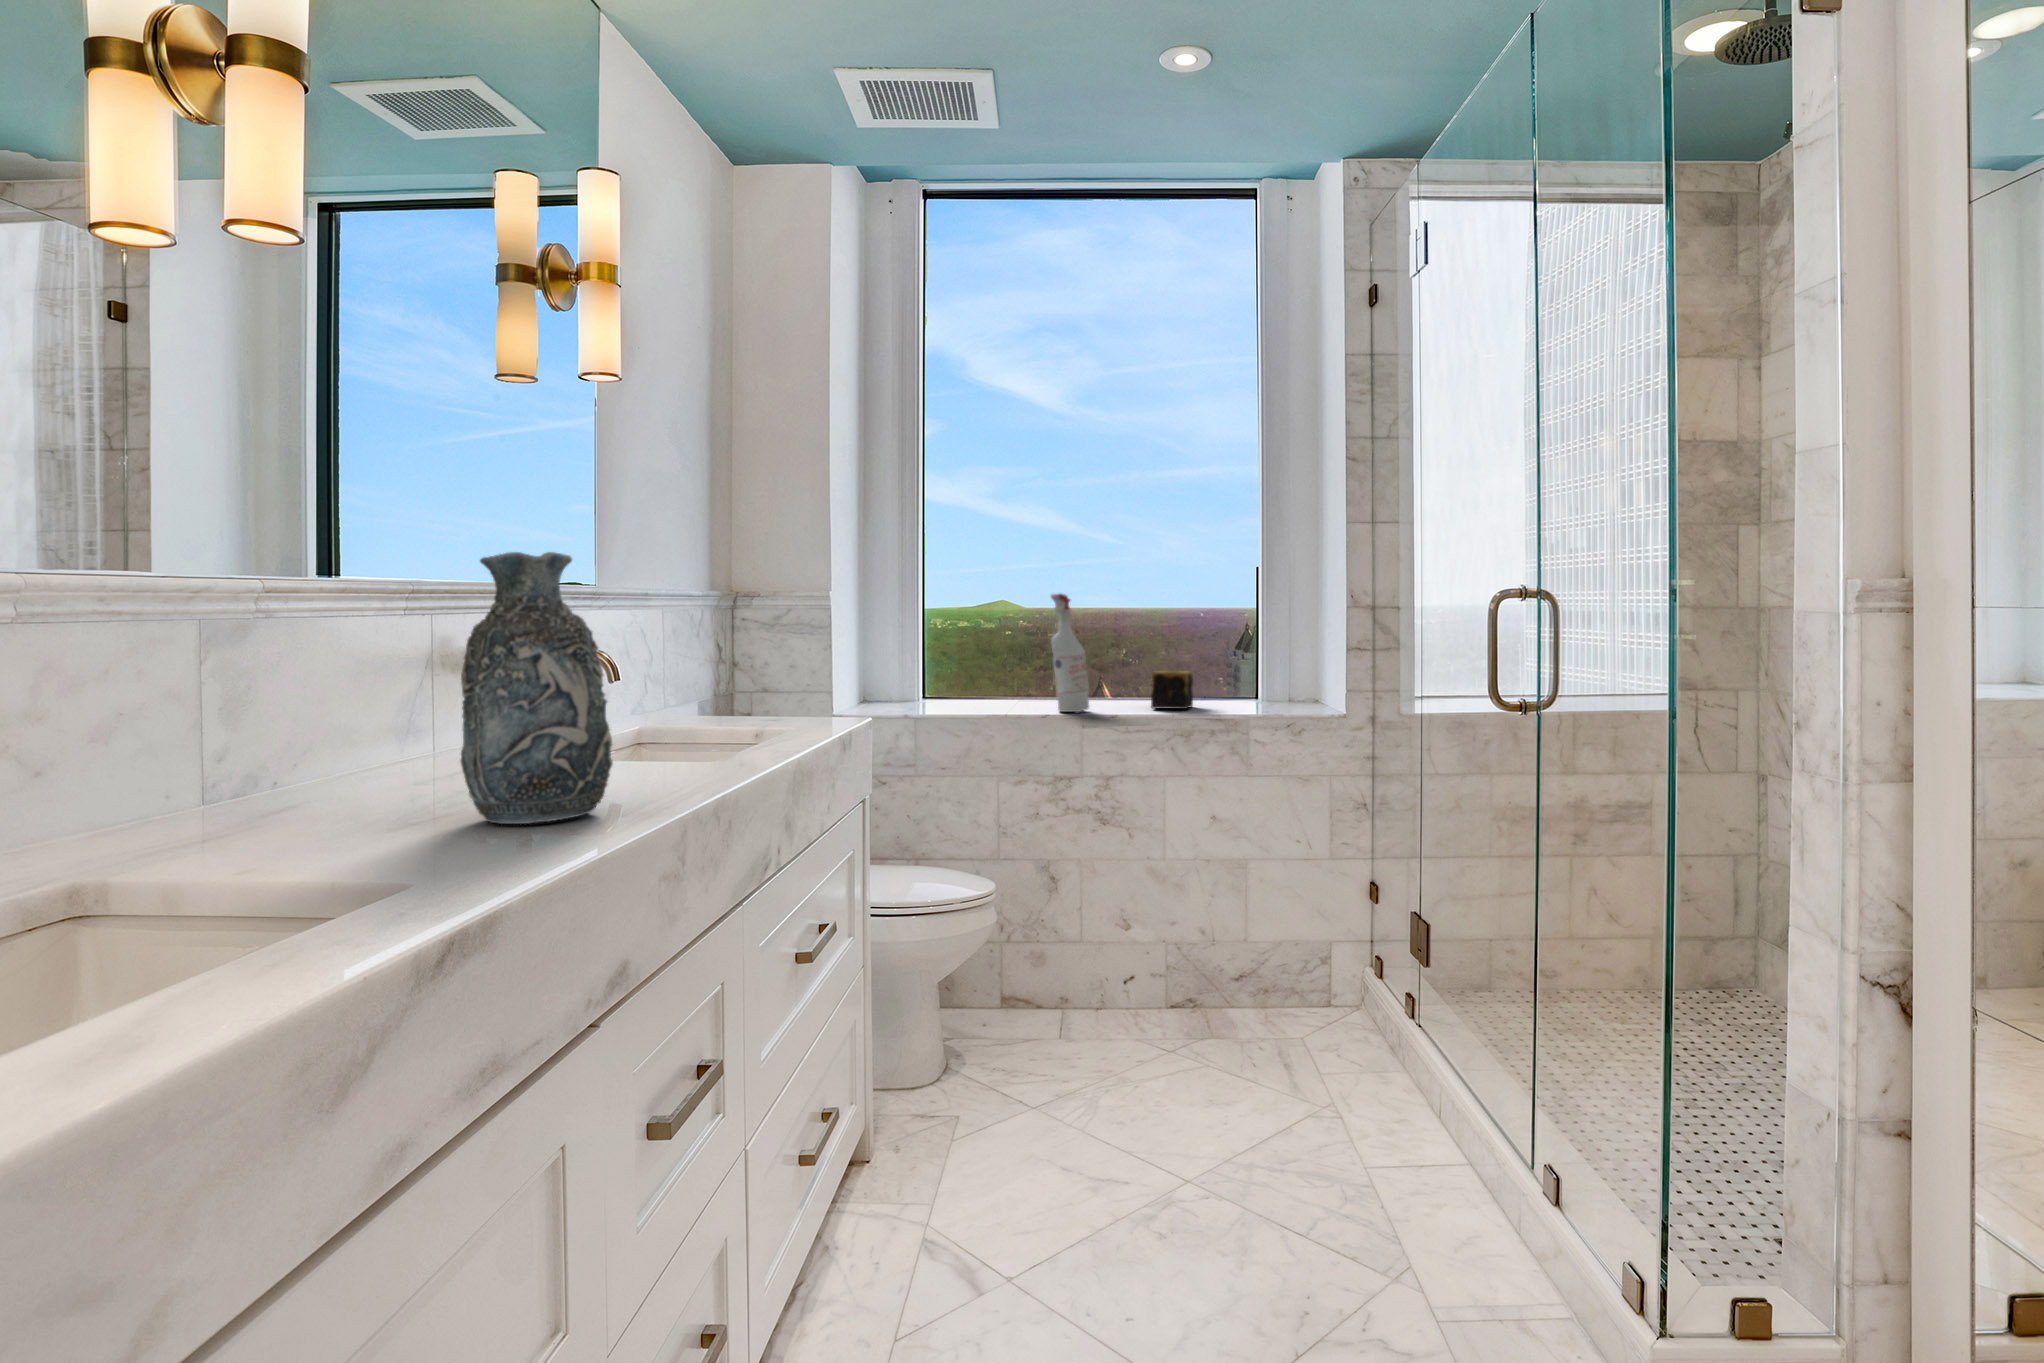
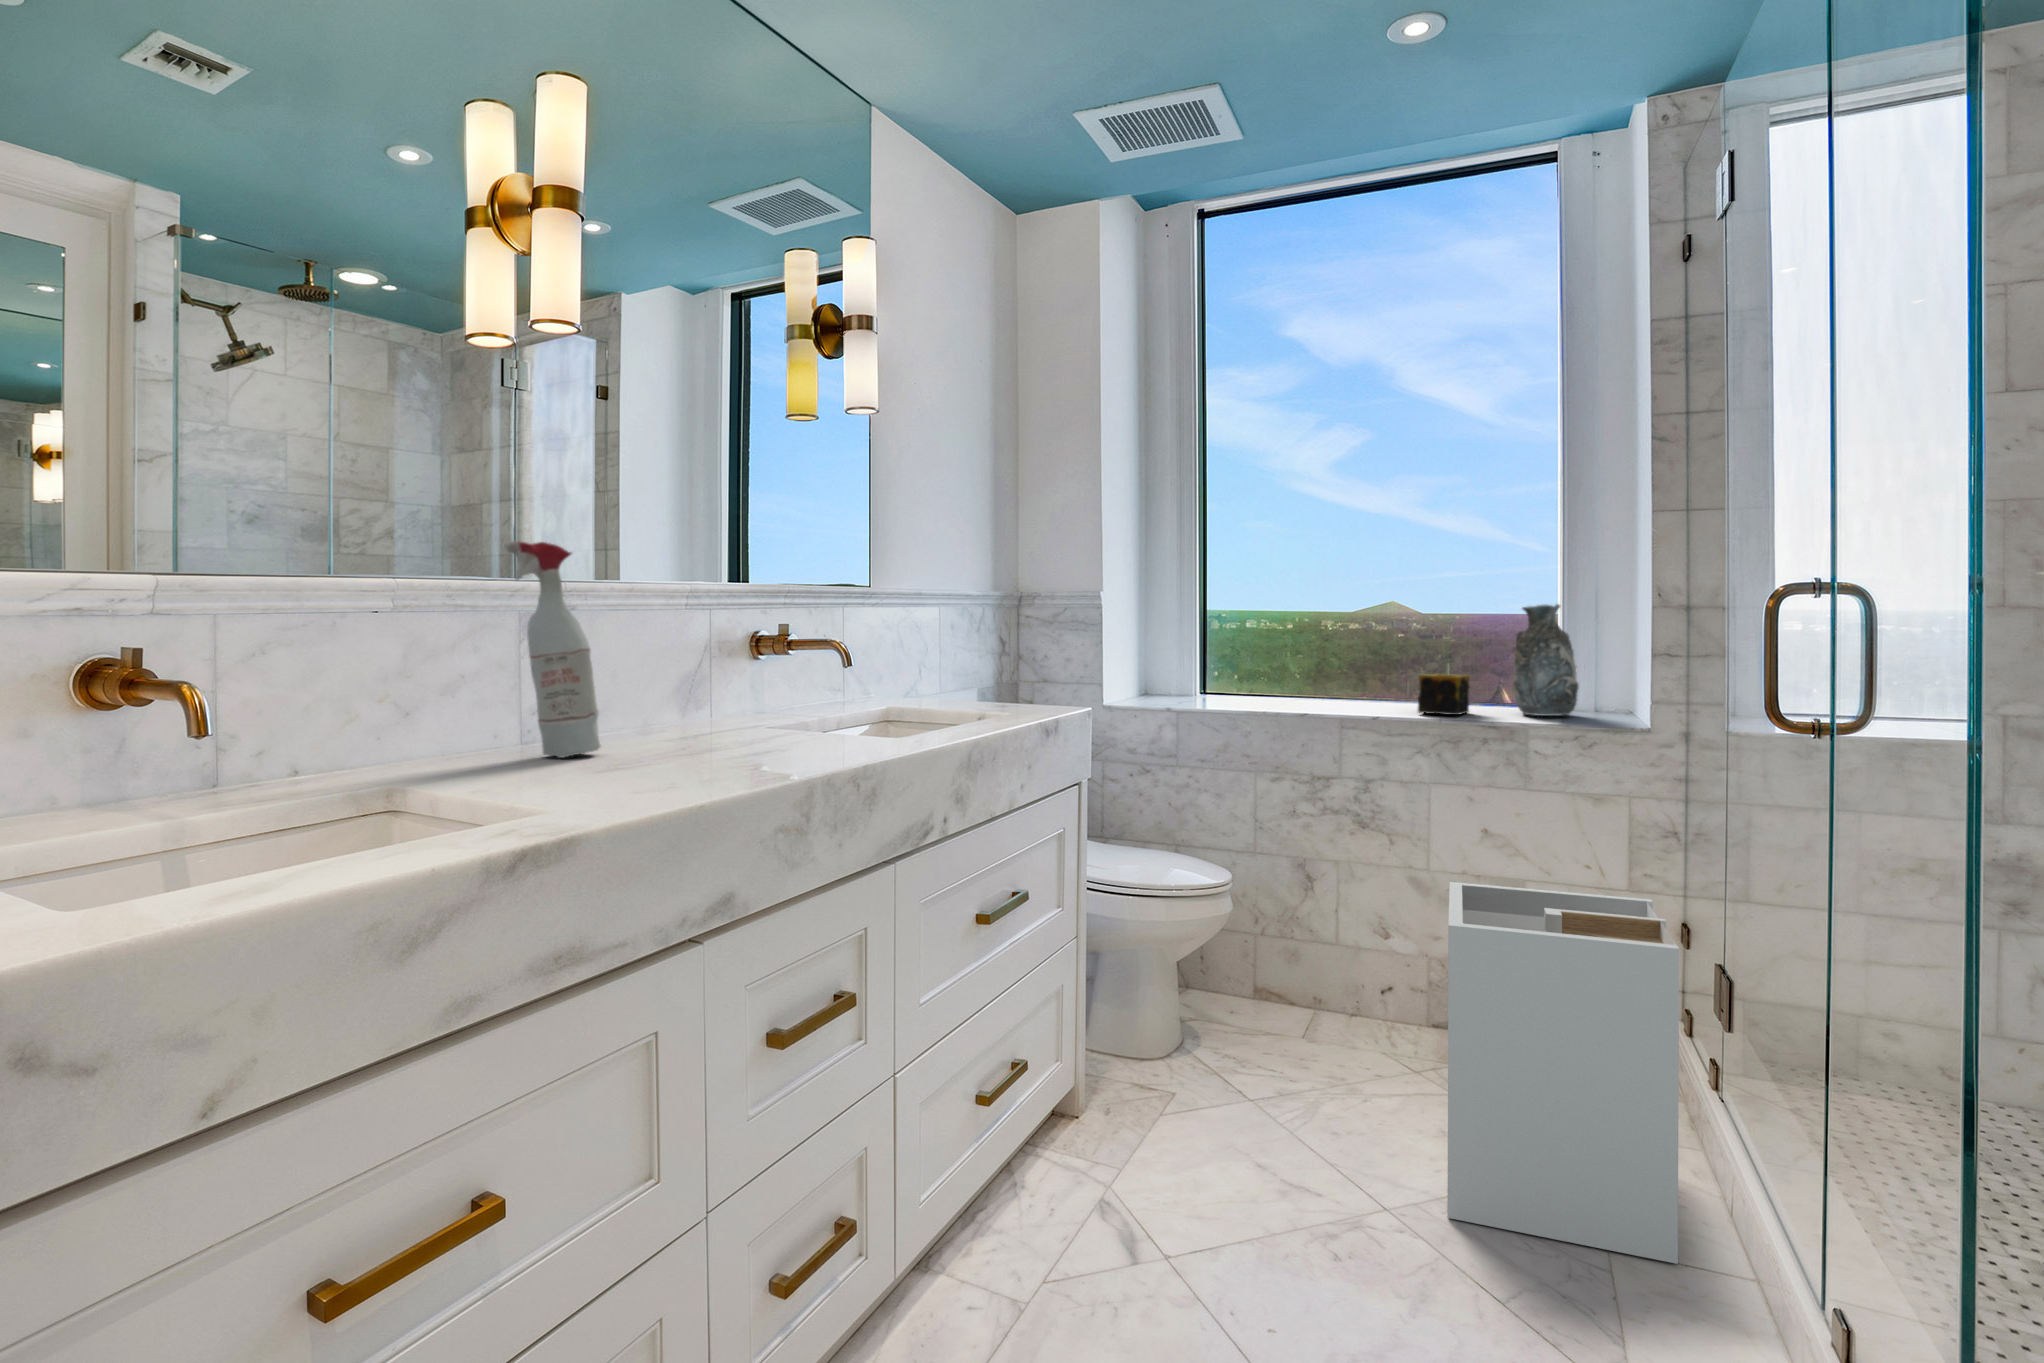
decorative vase: present [461,552,613,824] -> present [1513,604,1579,716]
spray bottle: present [1051,594,1089,712] -> present [504,541,601,758]
laundry hamper: none [1214,864,1420,1178] -> present [1448,882,1679,1264]

